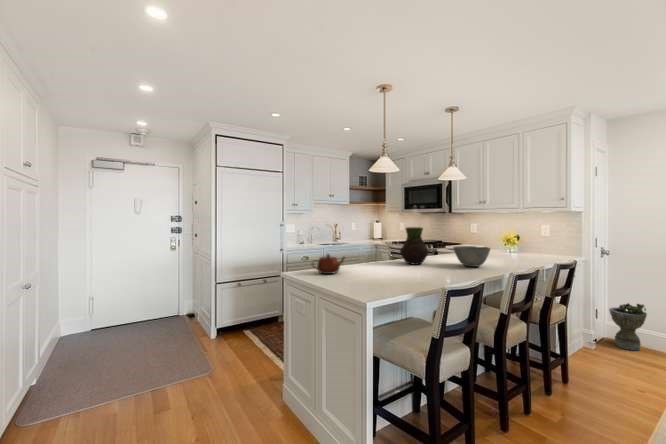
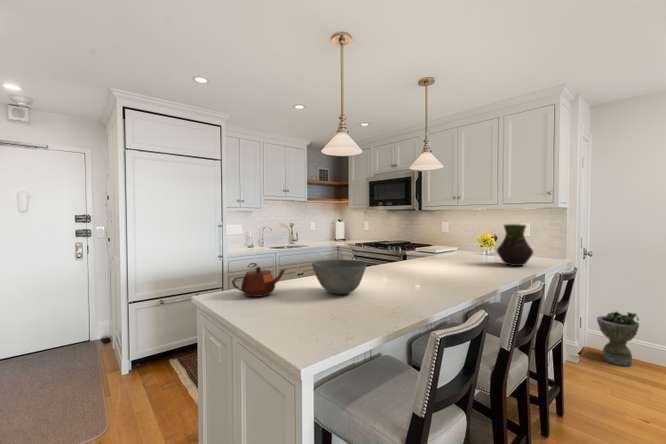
vase: present [400,227,428,265] -> present [497,224,533,266]
bowl: present [453,246,490,267] -> present [312,260,367,294]

